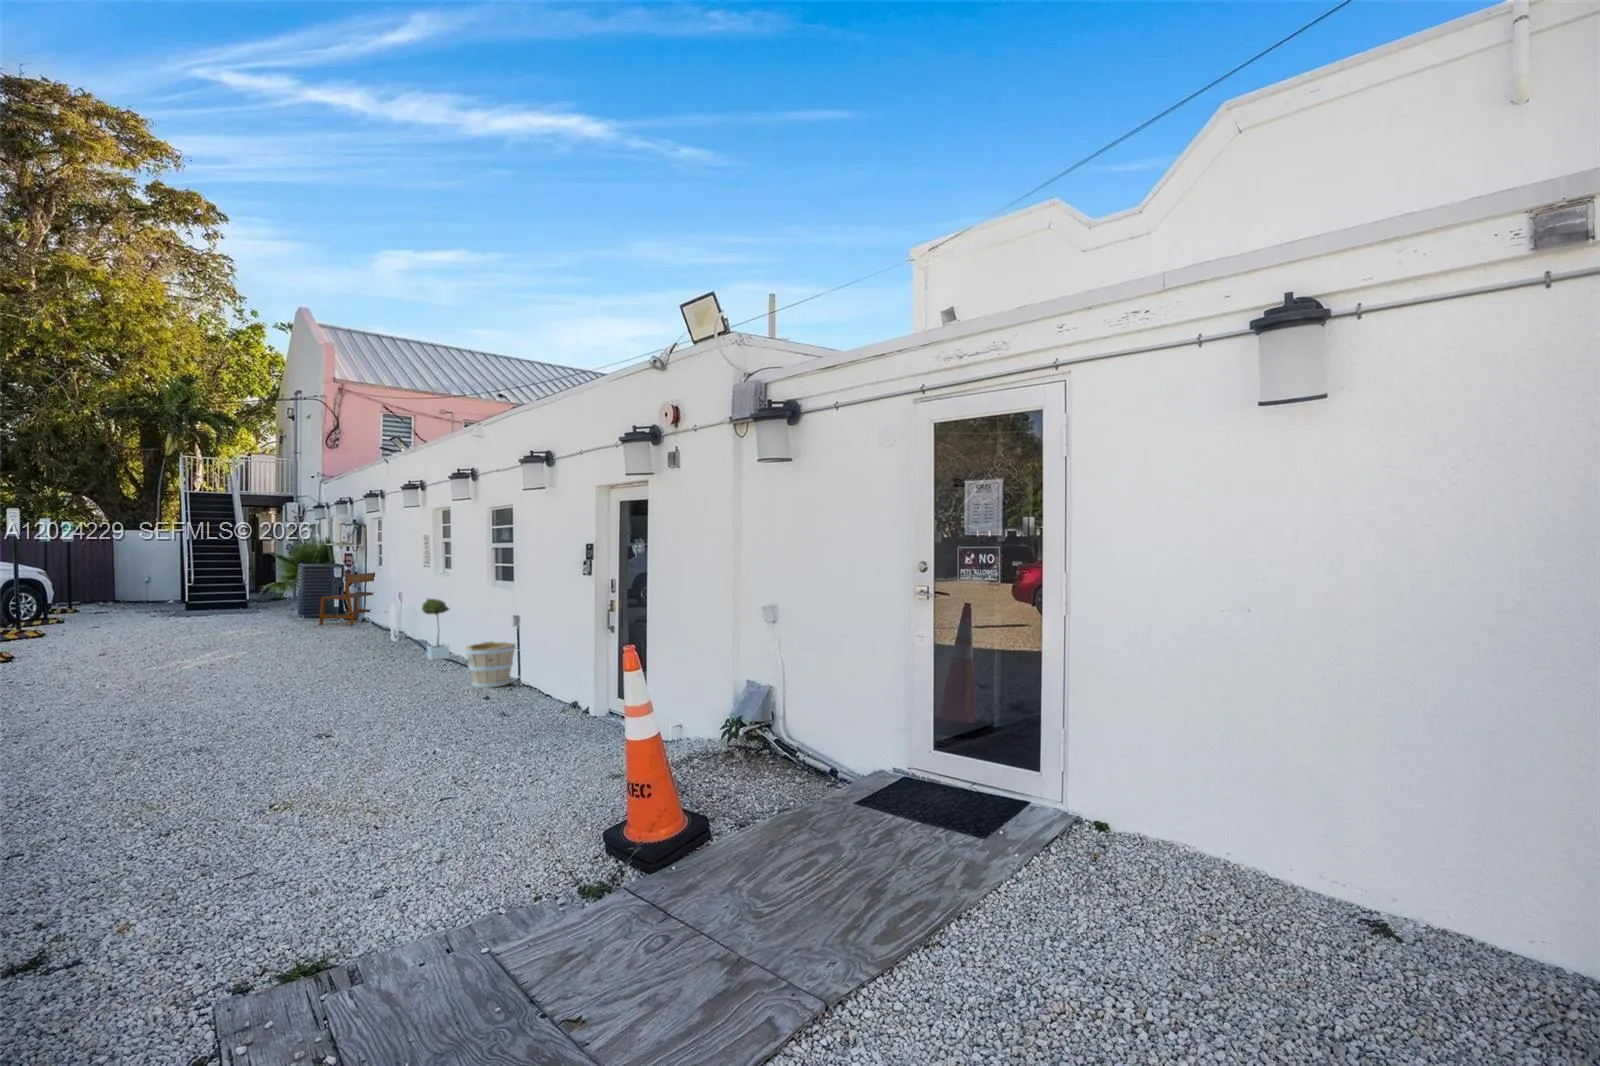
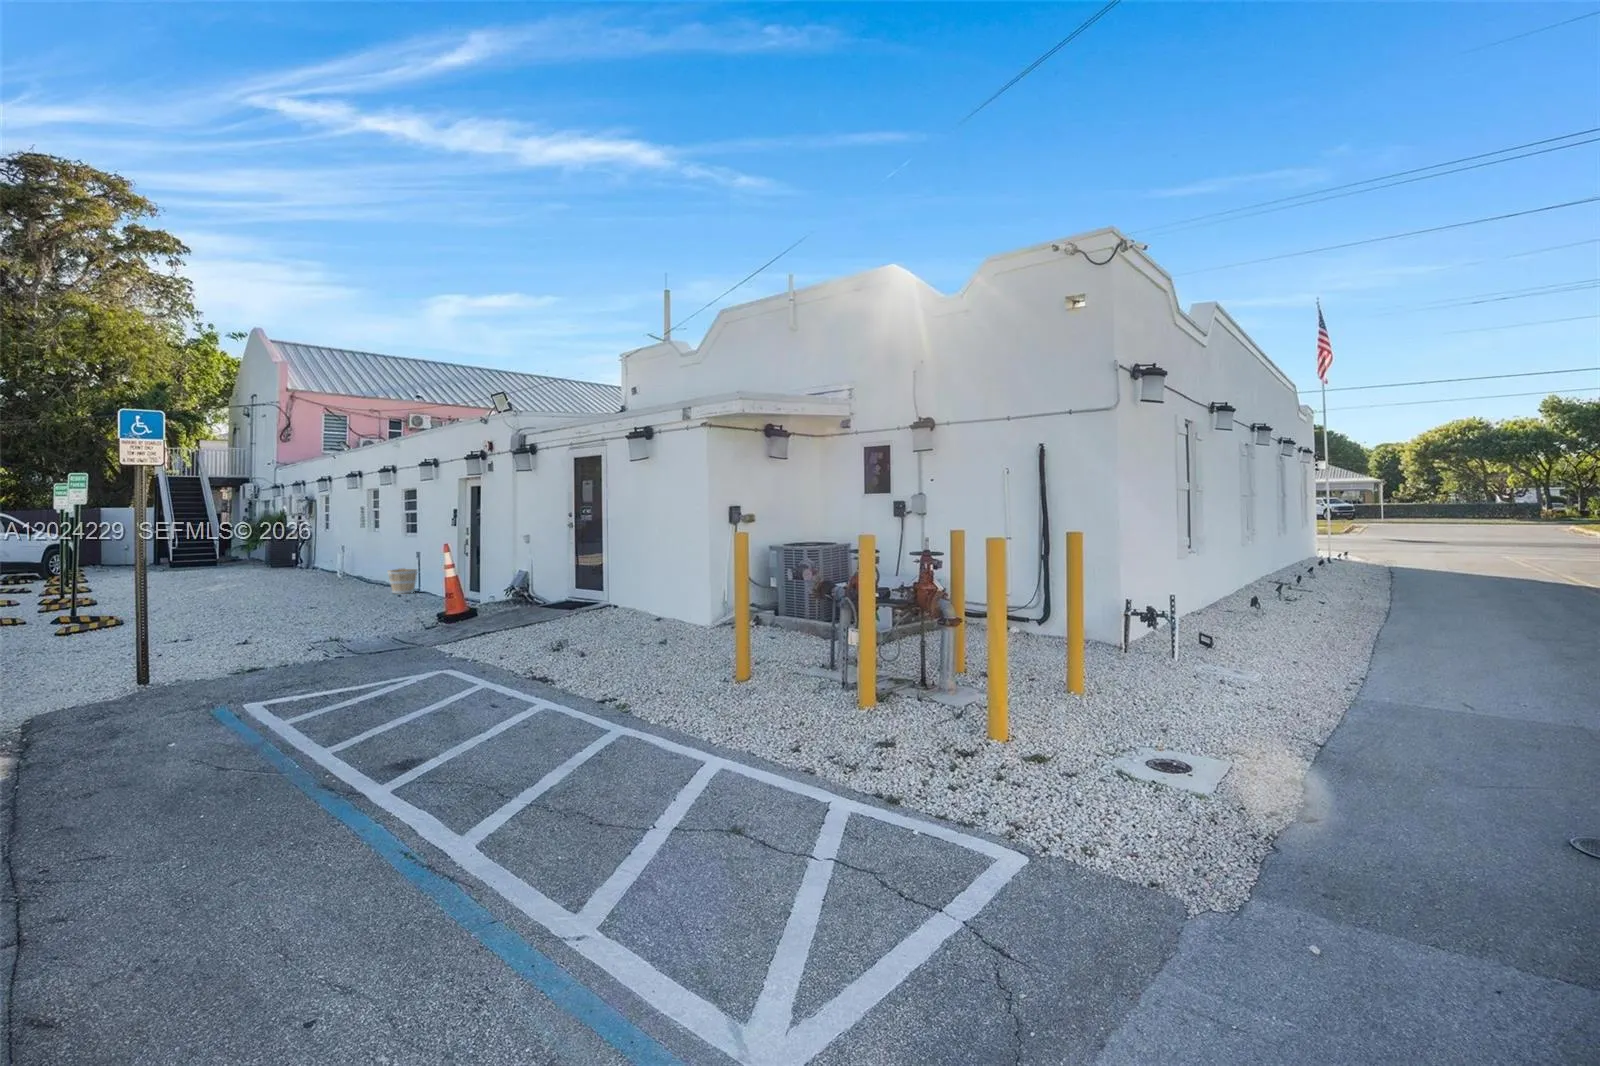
bench: present [319,573,375,625] -> none [283,534,328,571]
potted tree: present [422,599,450,661] -> none [360,546,379,586]

